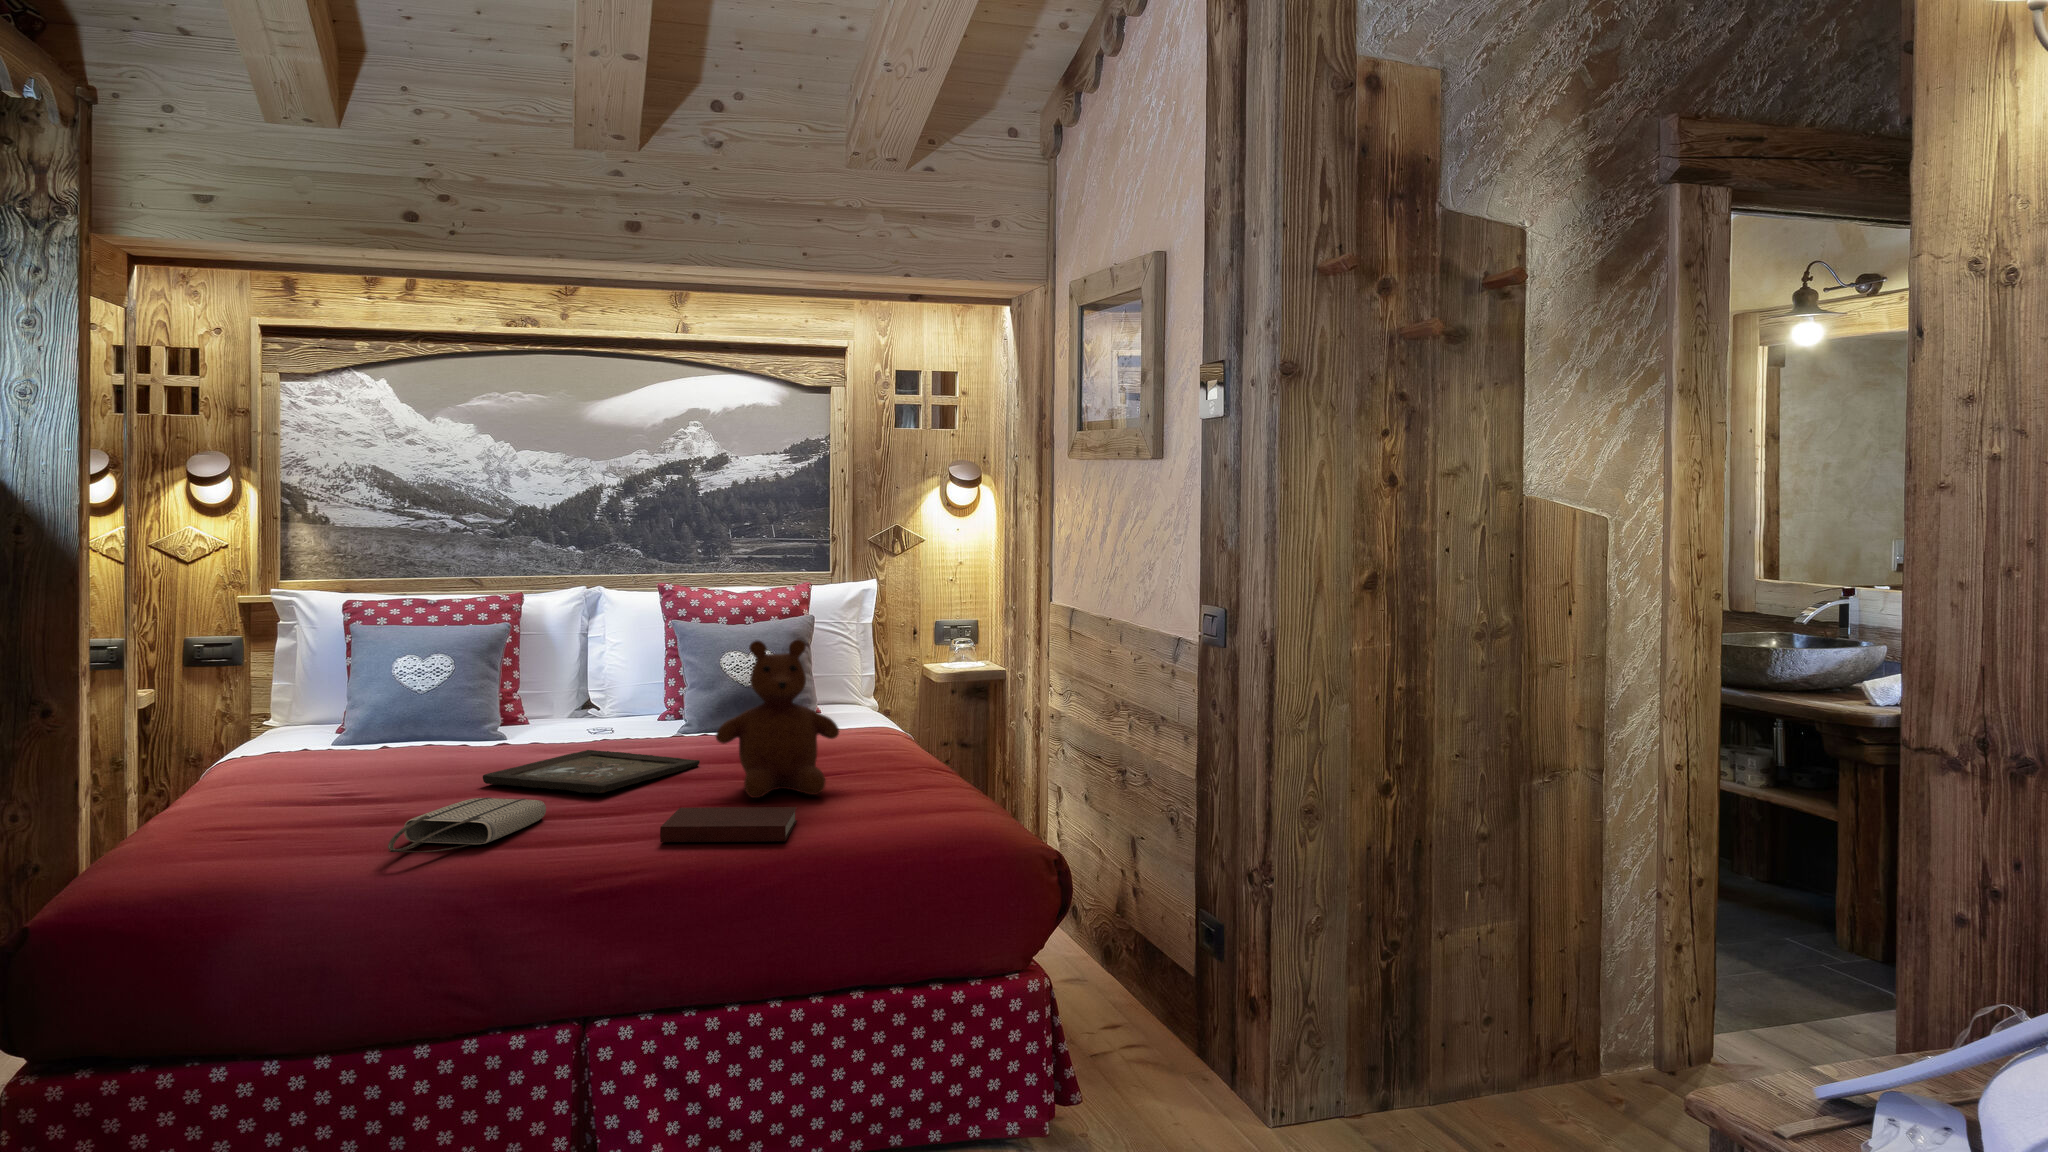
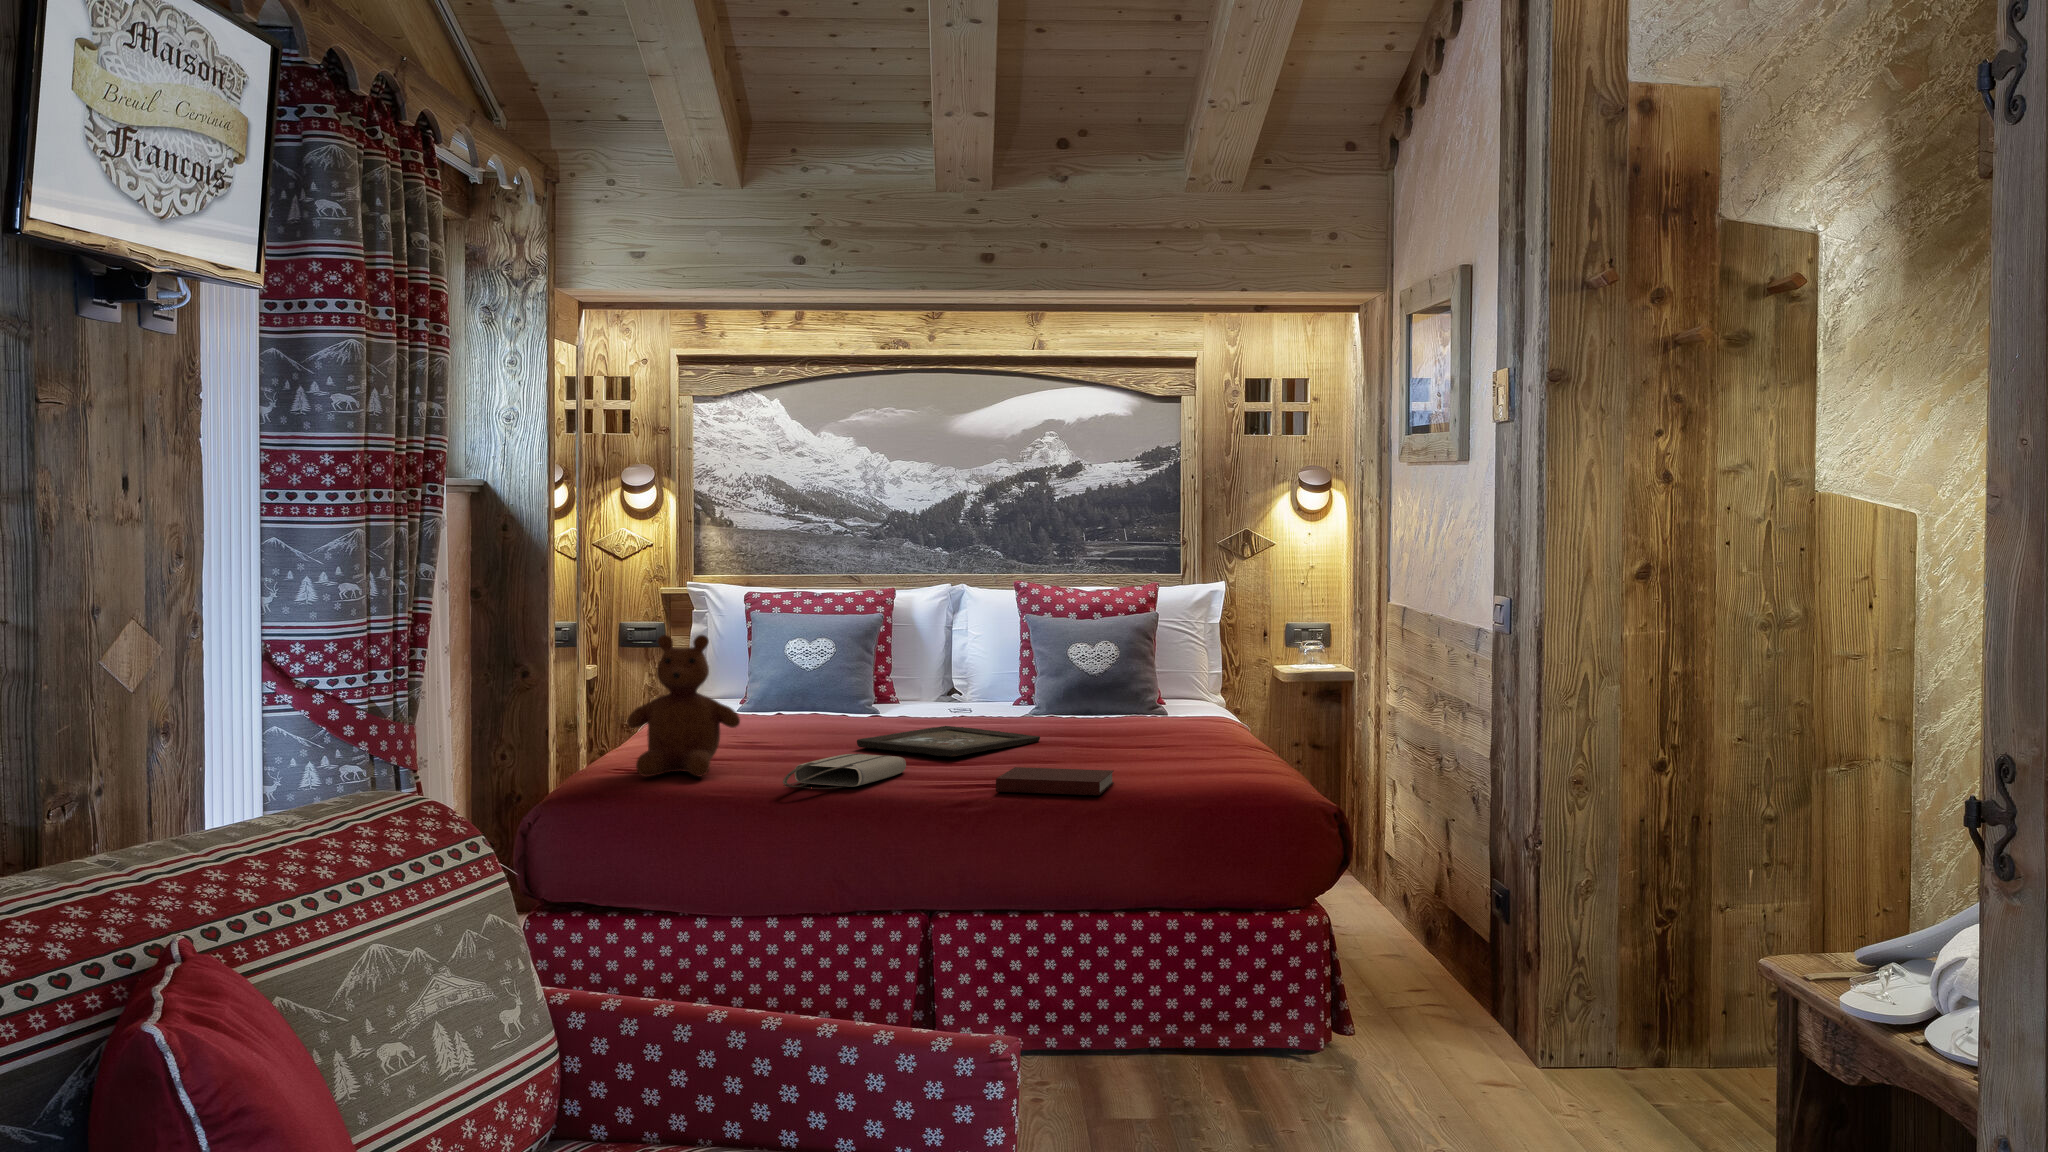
teddy bear: present [716,639,839,798] -> present [627,635,740,777]

